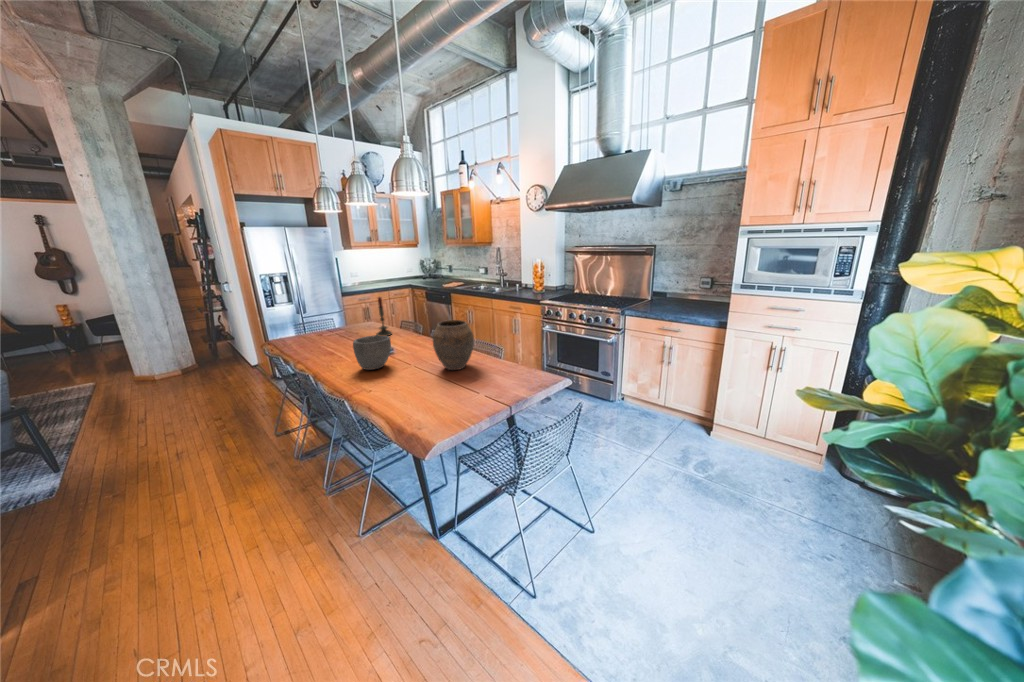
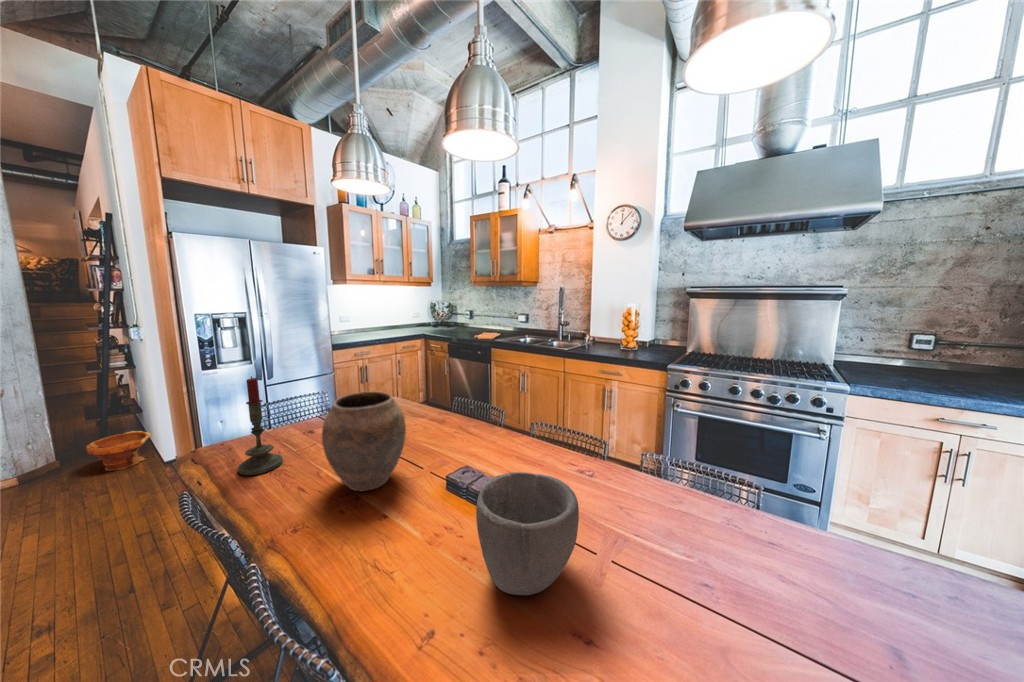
candle: present [376,297,392,336] -> present [238,376,283,475]
vase: present [433,320,474,370] -> present [322,392,406,491]
planter: none [210,348,242,370] -> present [86,431,150,471]

